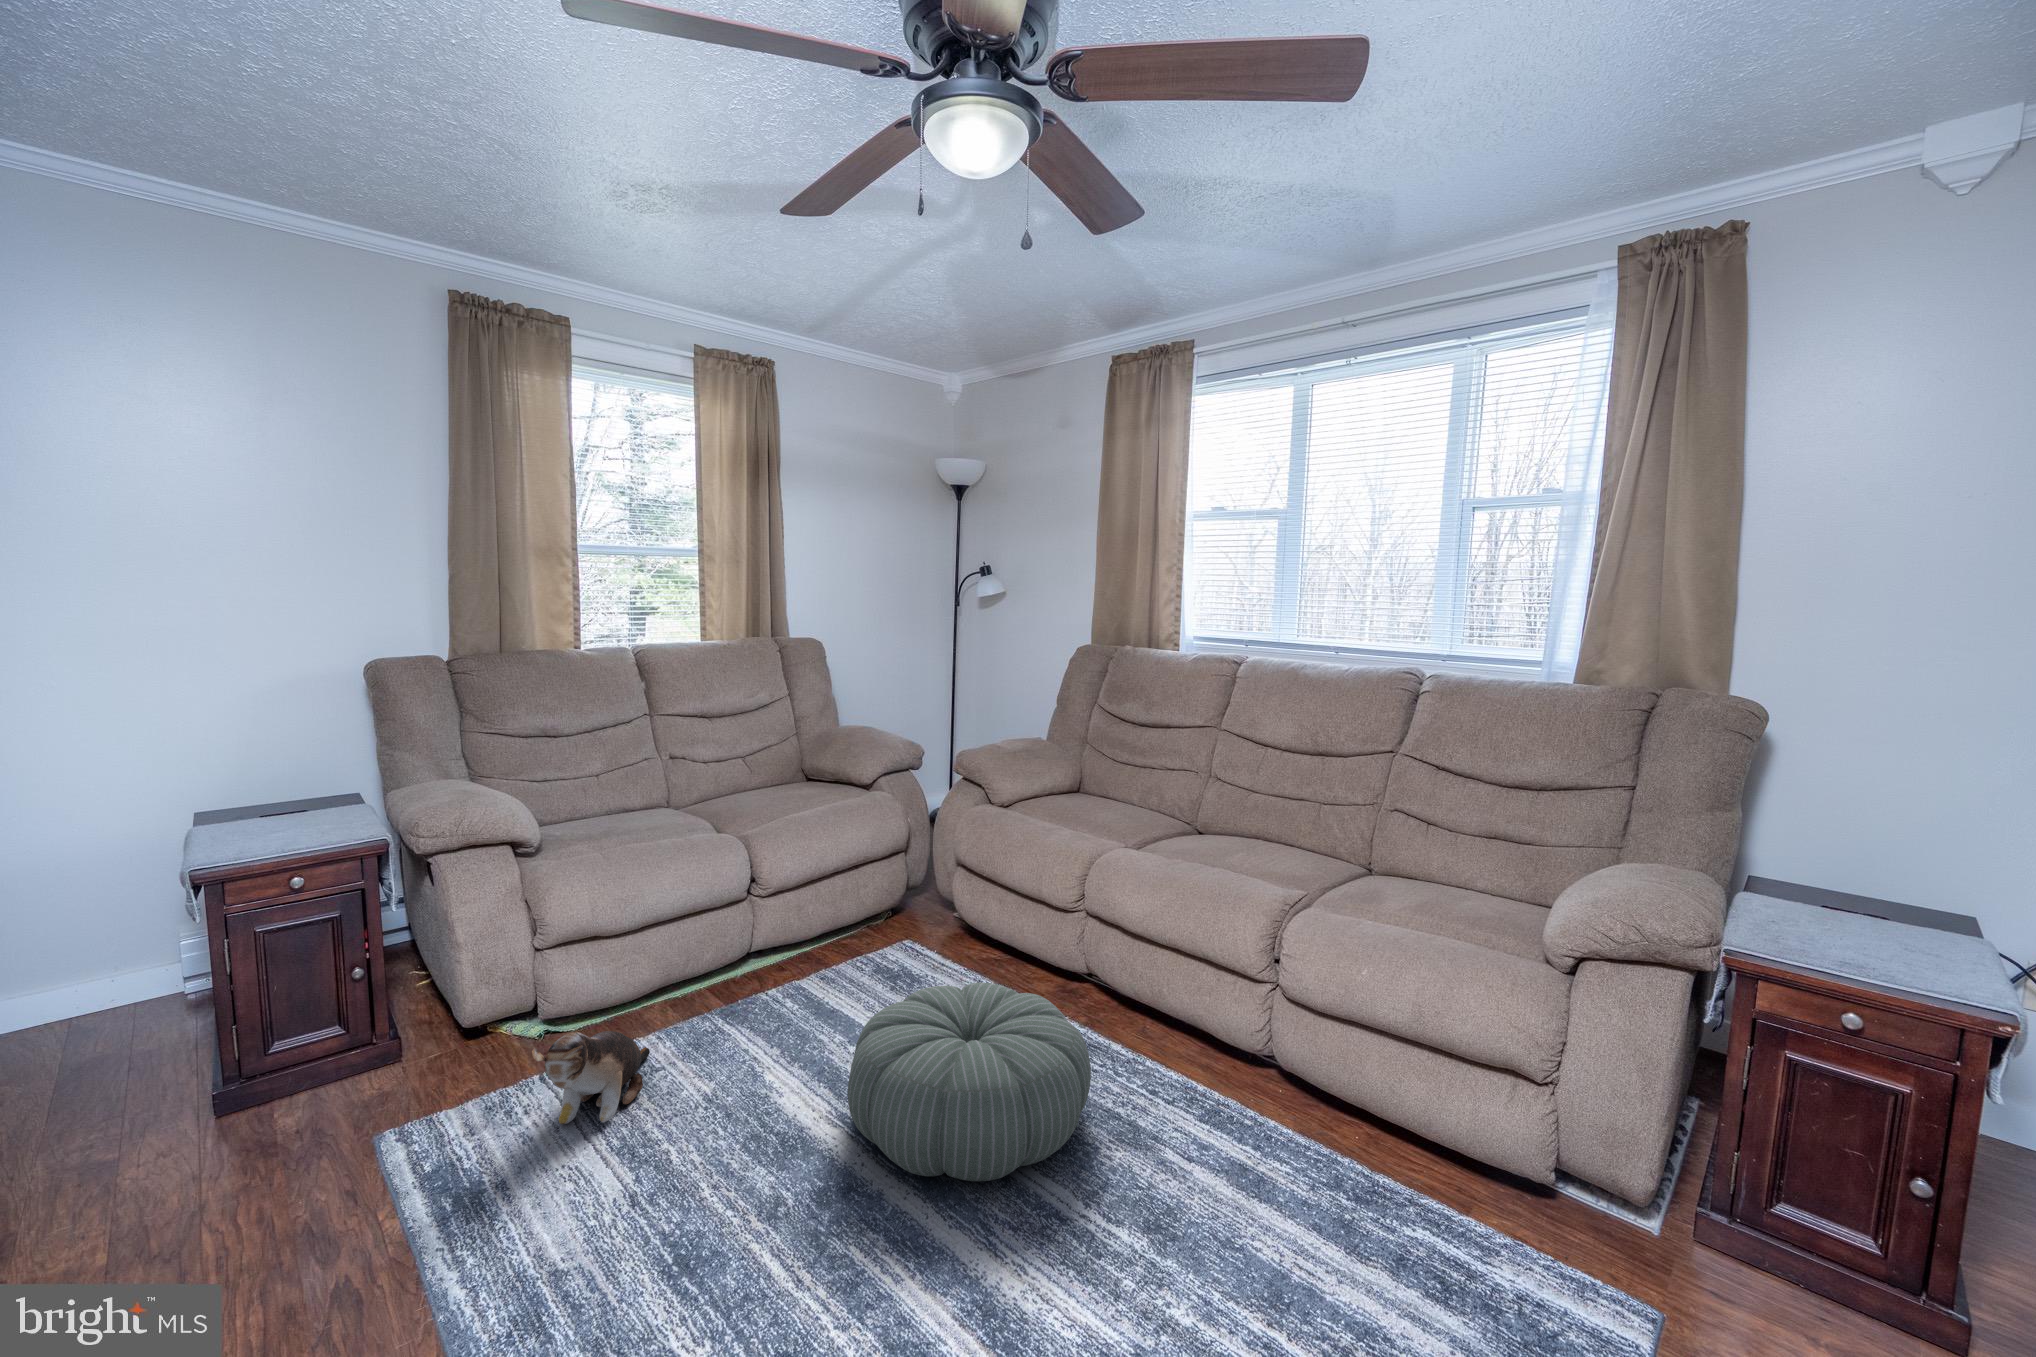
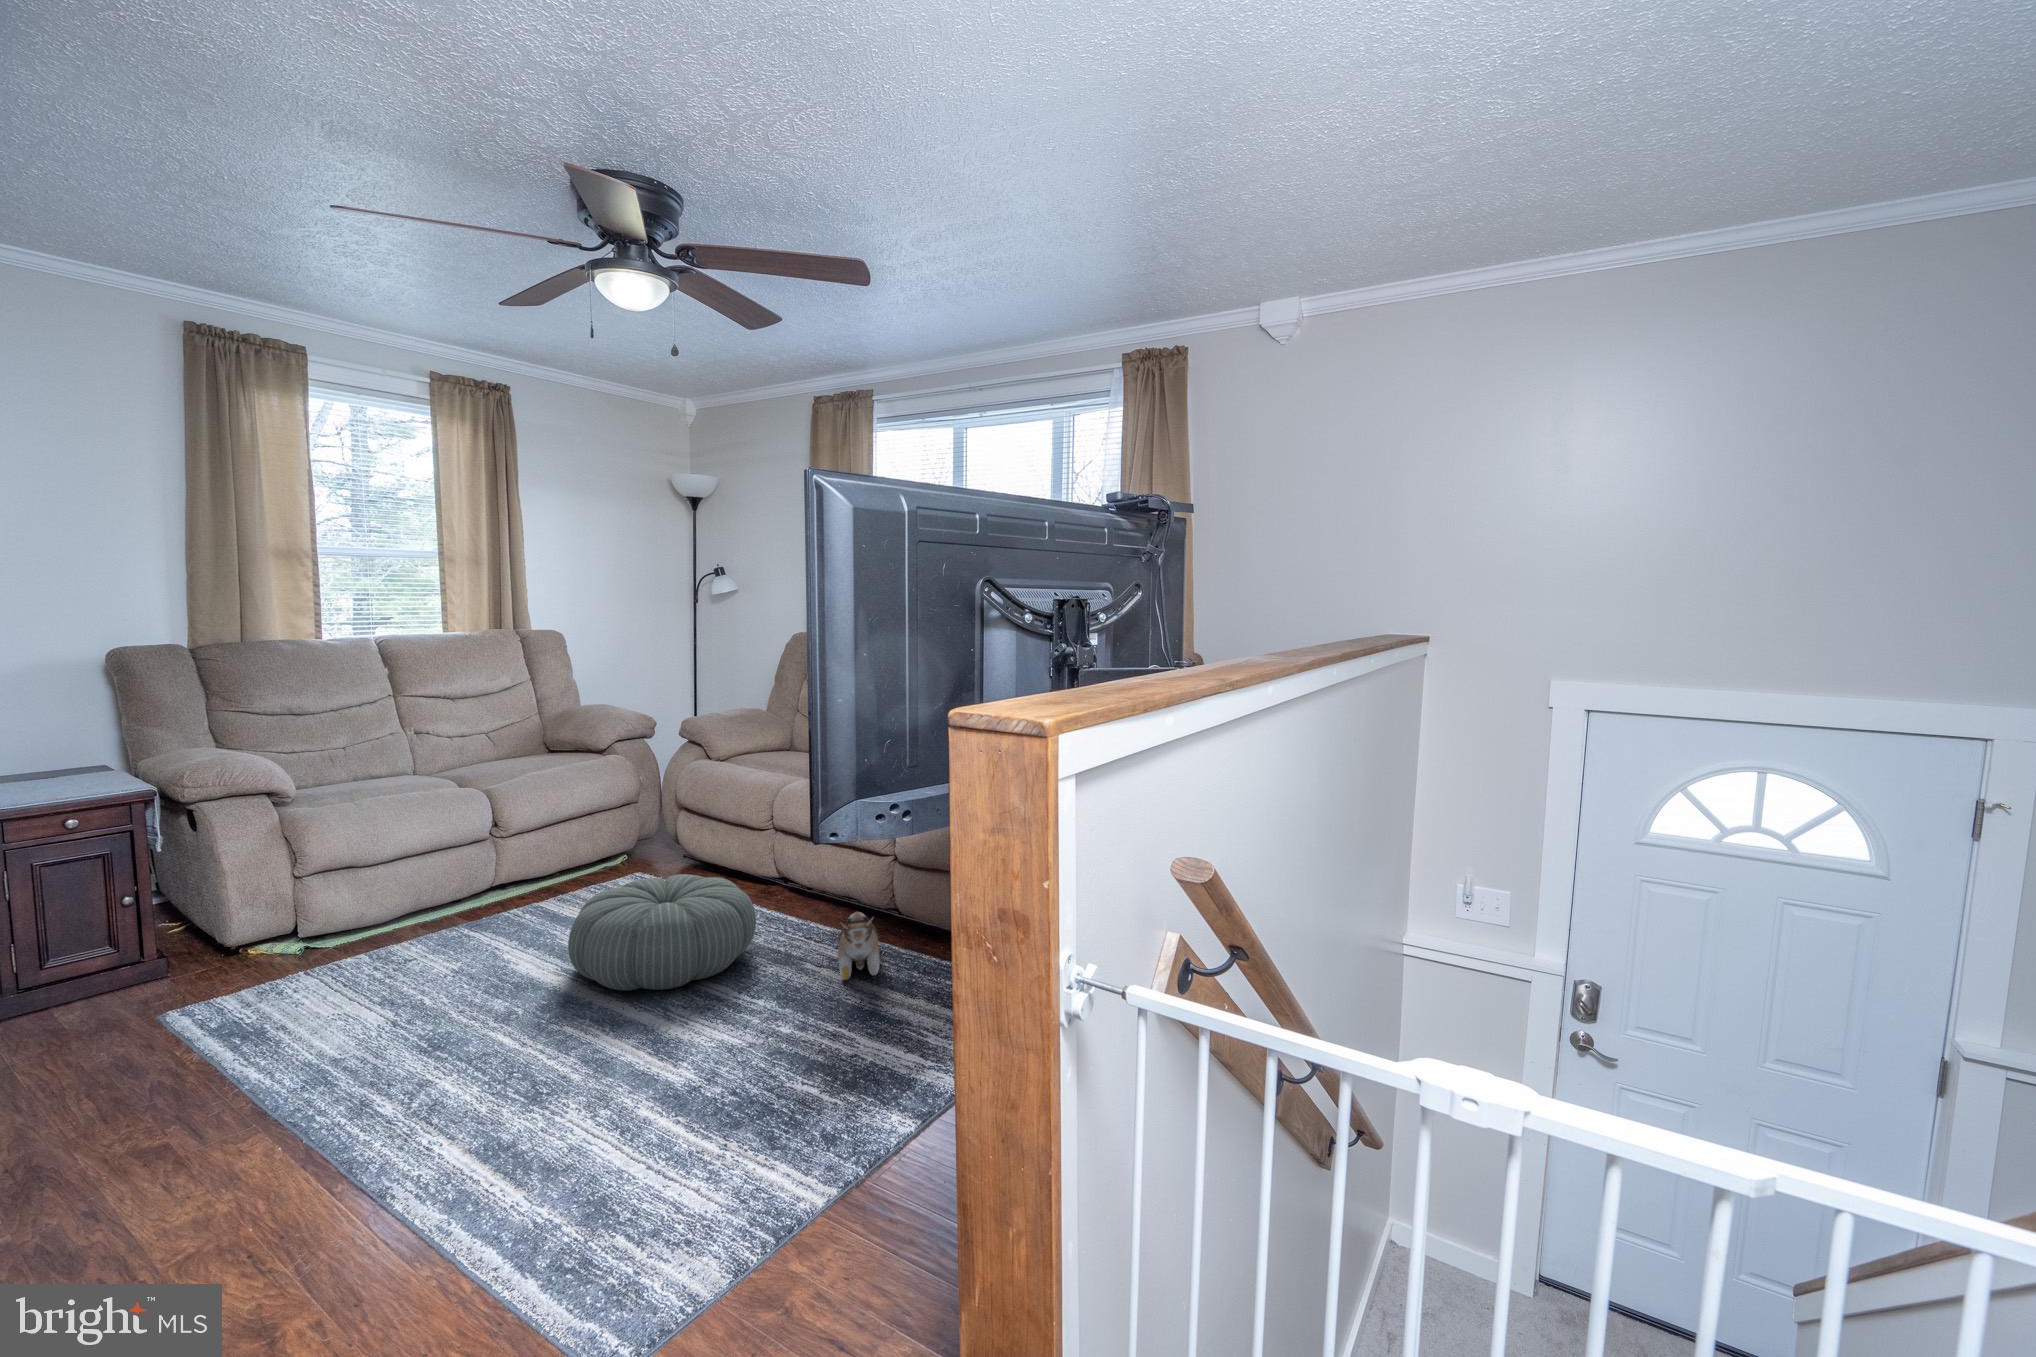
plush toy: present [532,1031,650,1124] -> present [838,912,881,980]

